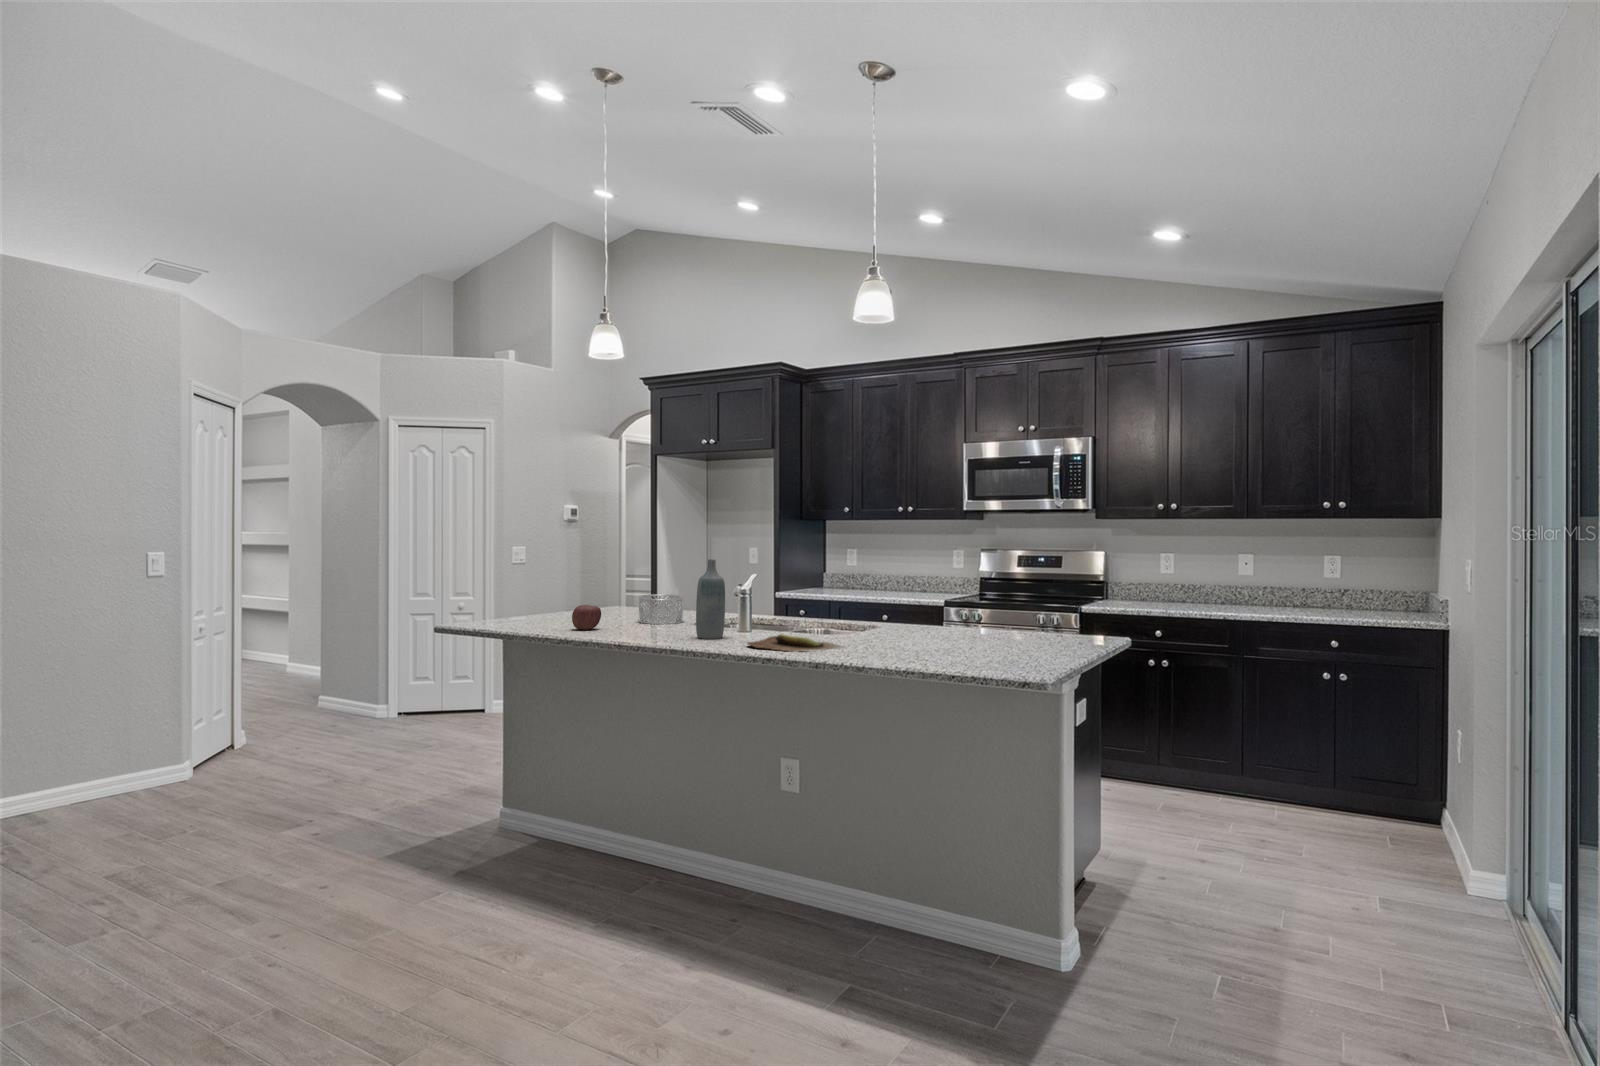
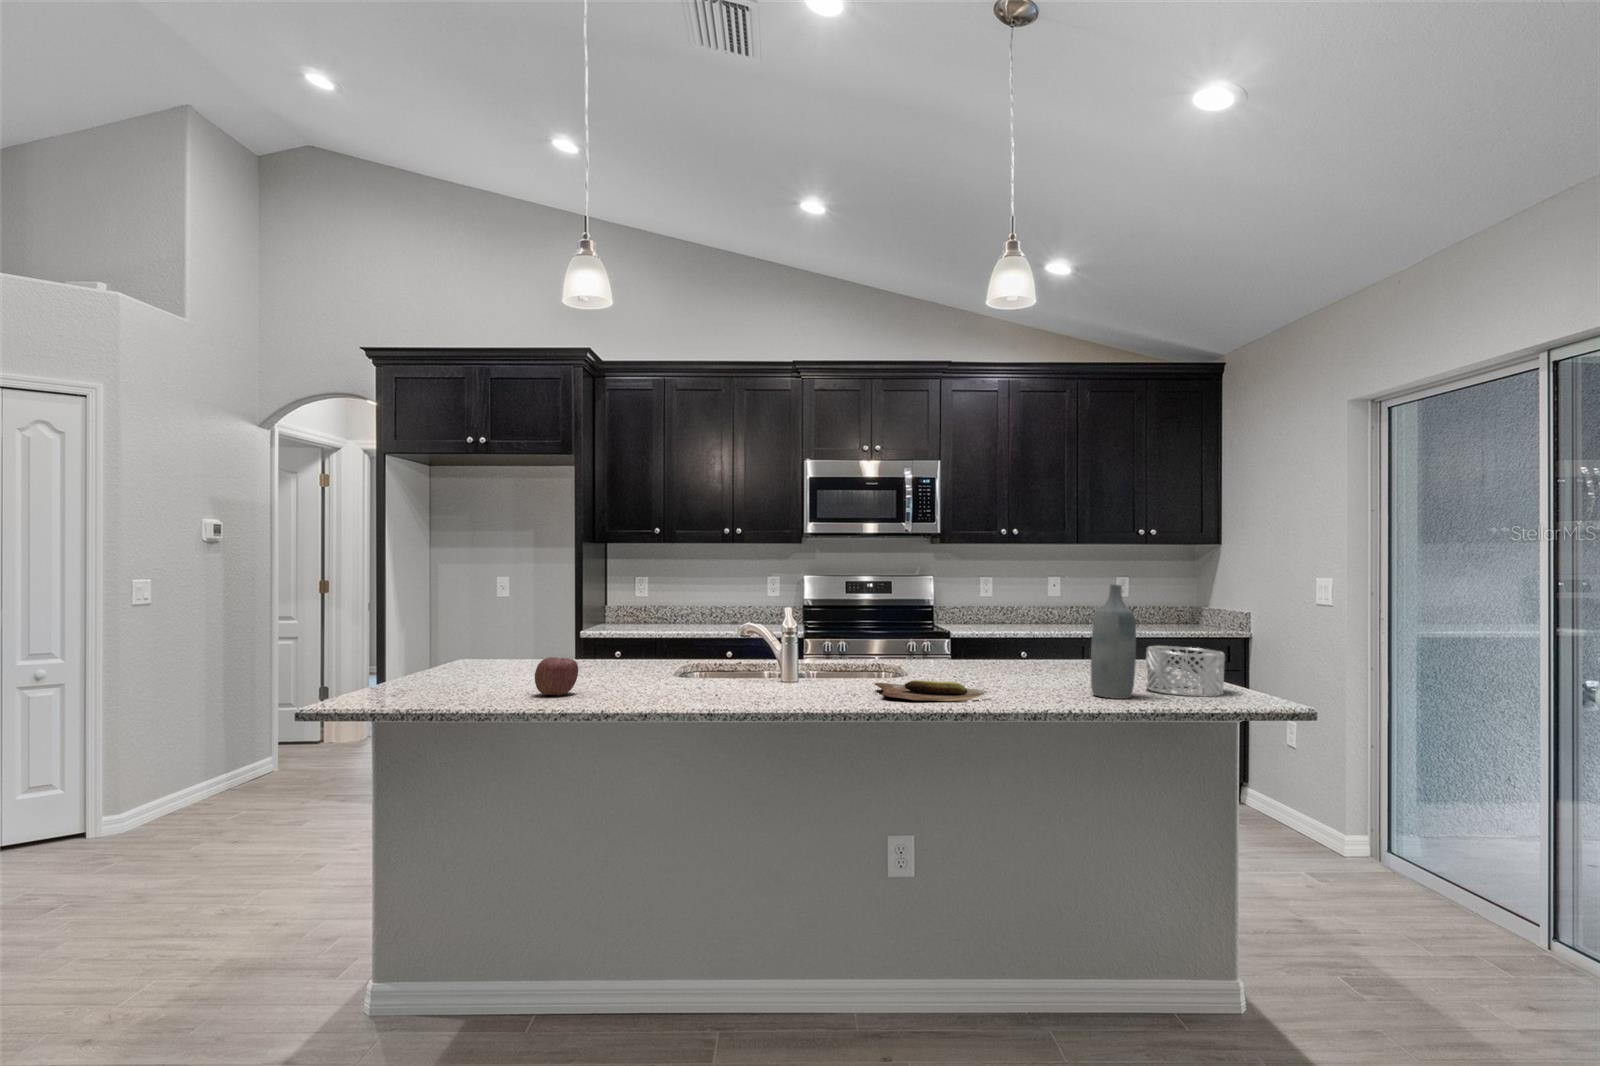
bottle: present [696,559,725,639] -> present [1091,584,1136,699]
decorative bowl: present [639,594,683,624] -> present [1145,646,1225,697]

